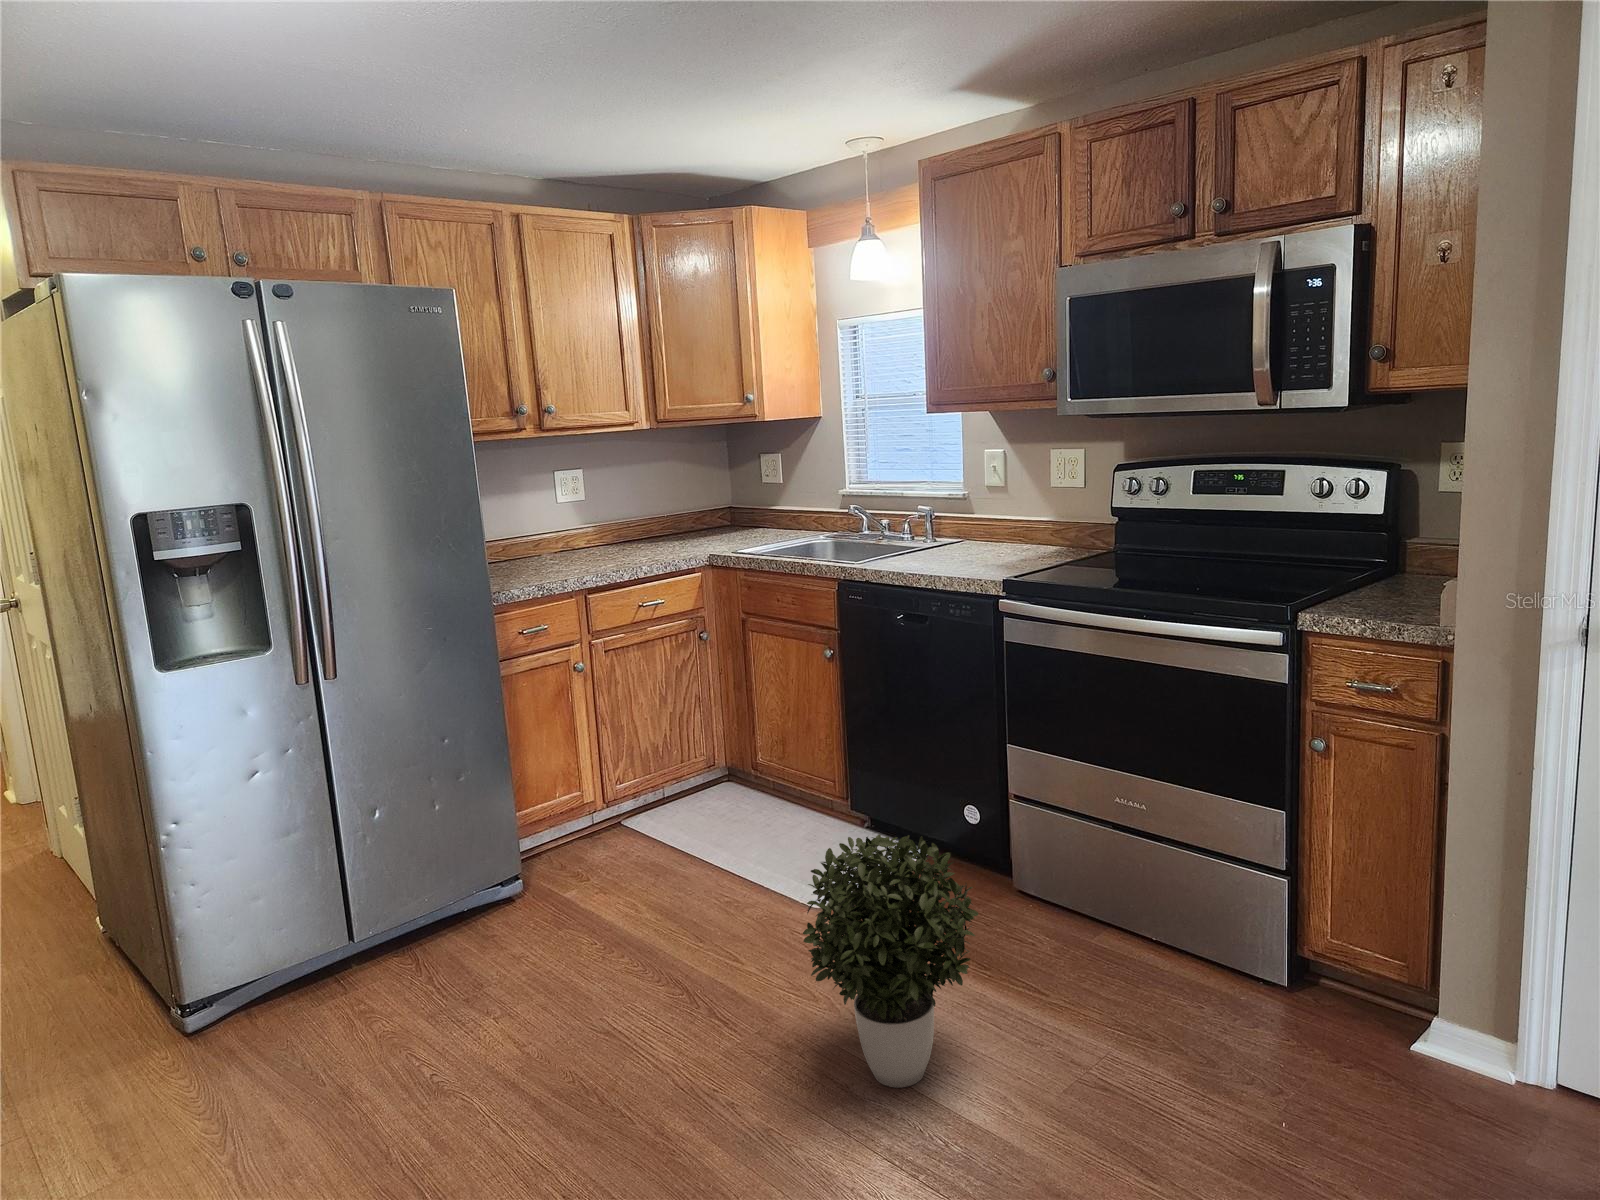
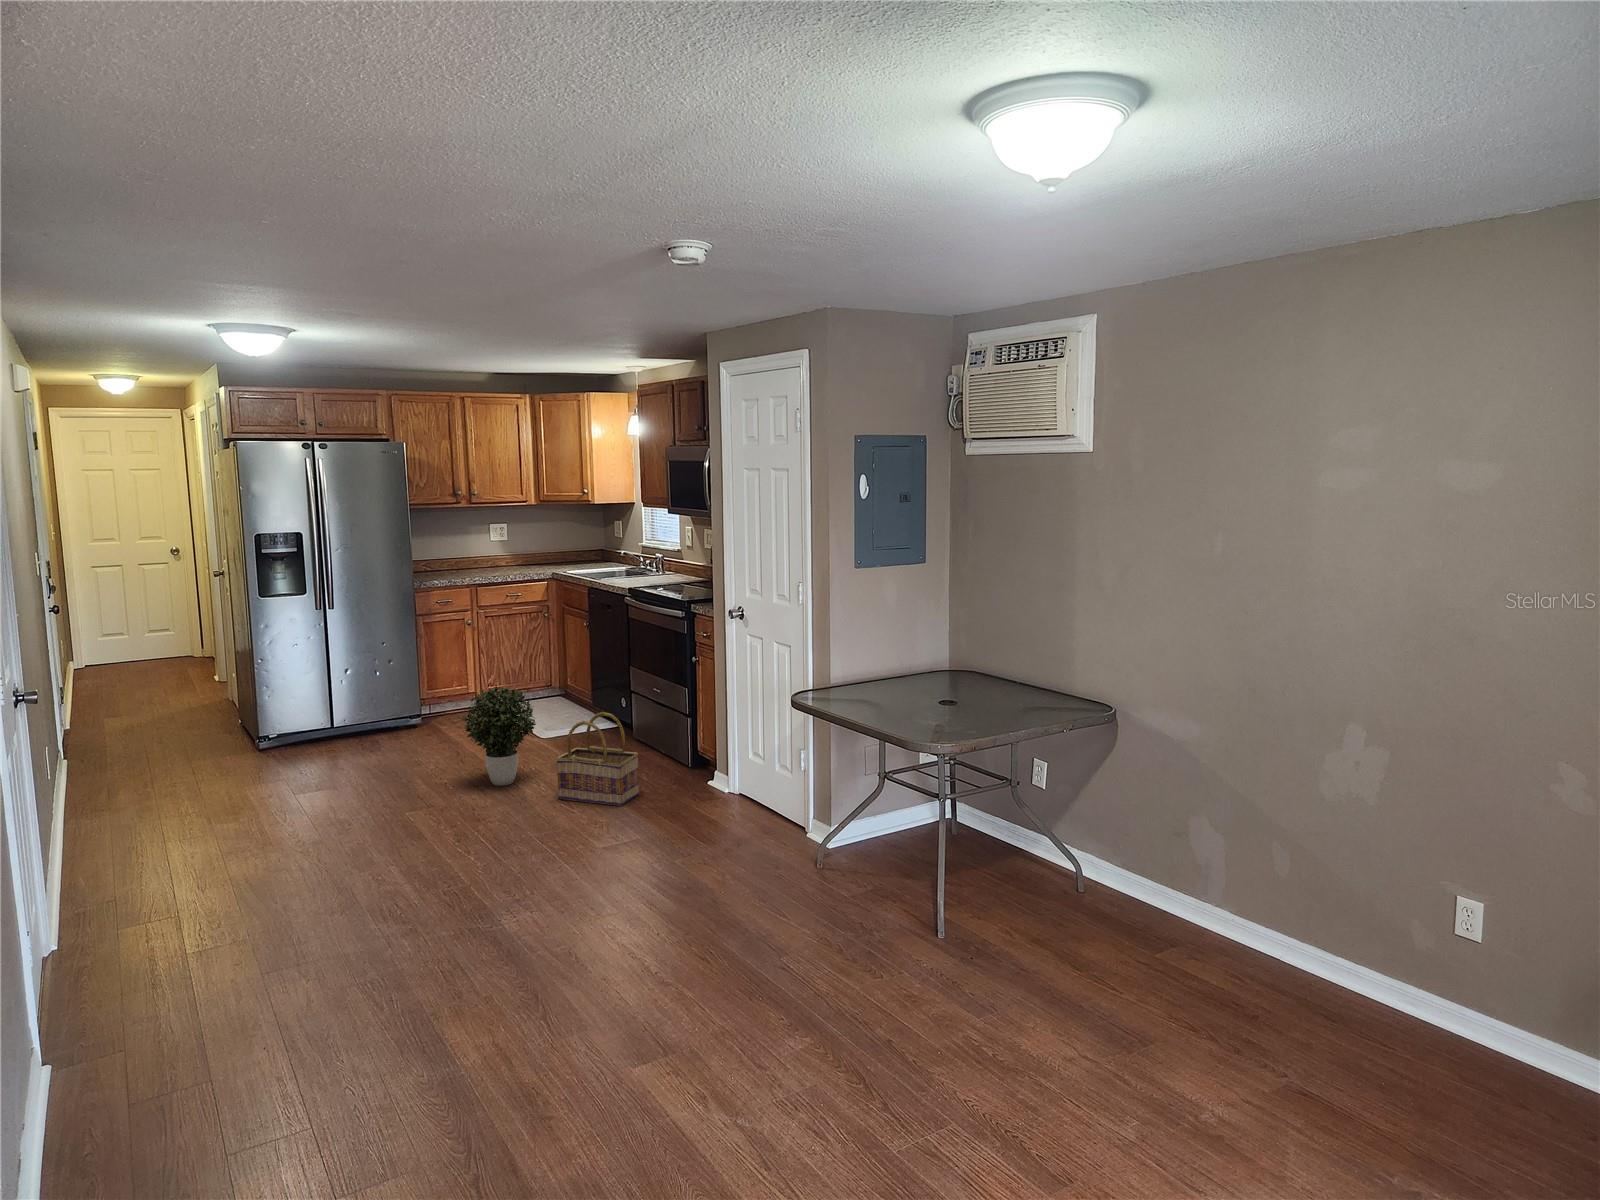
basket: none [1099,876,1319,1129] -> present [556,712,639,806]

